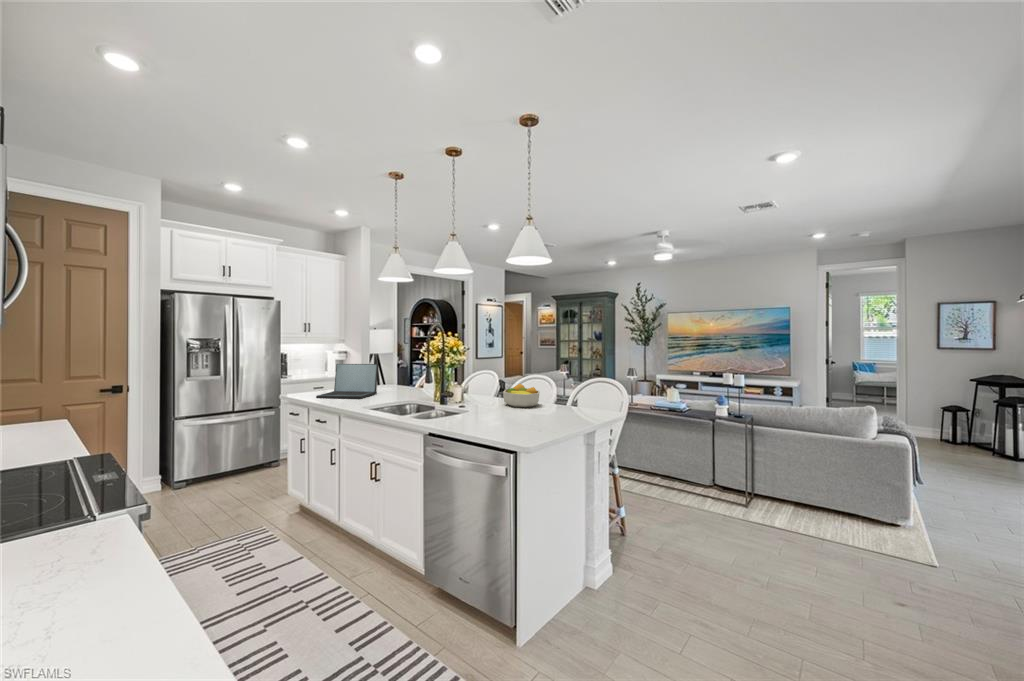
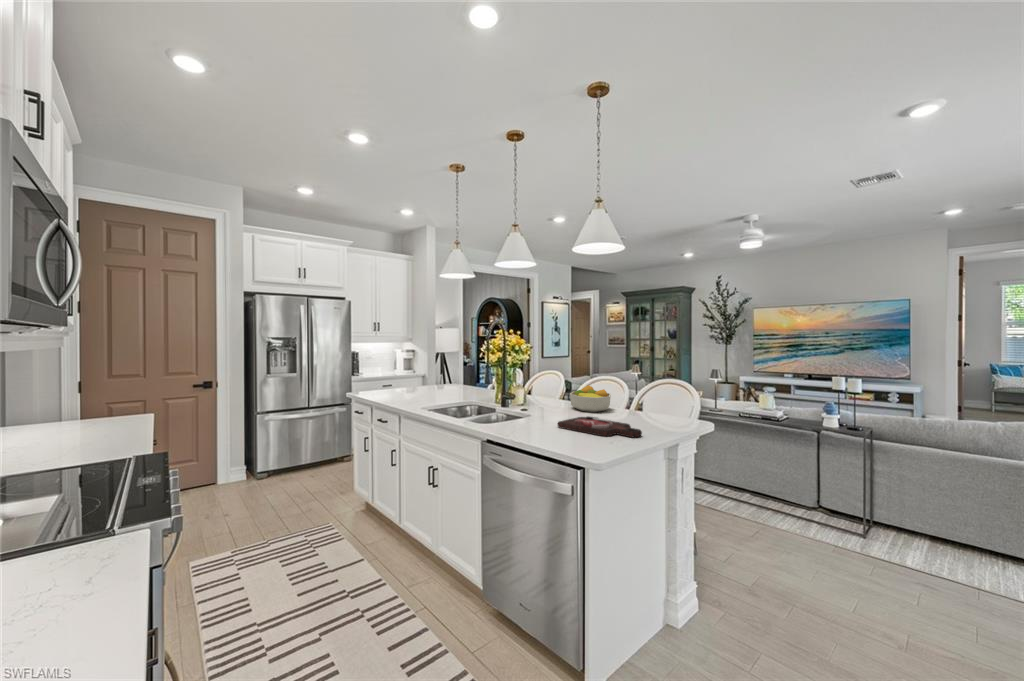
laptop: present [316,364,378,399] -> none [379,362,441,398]
cutting board: none [493,411,565,427] -> present [558,416,642,437]

